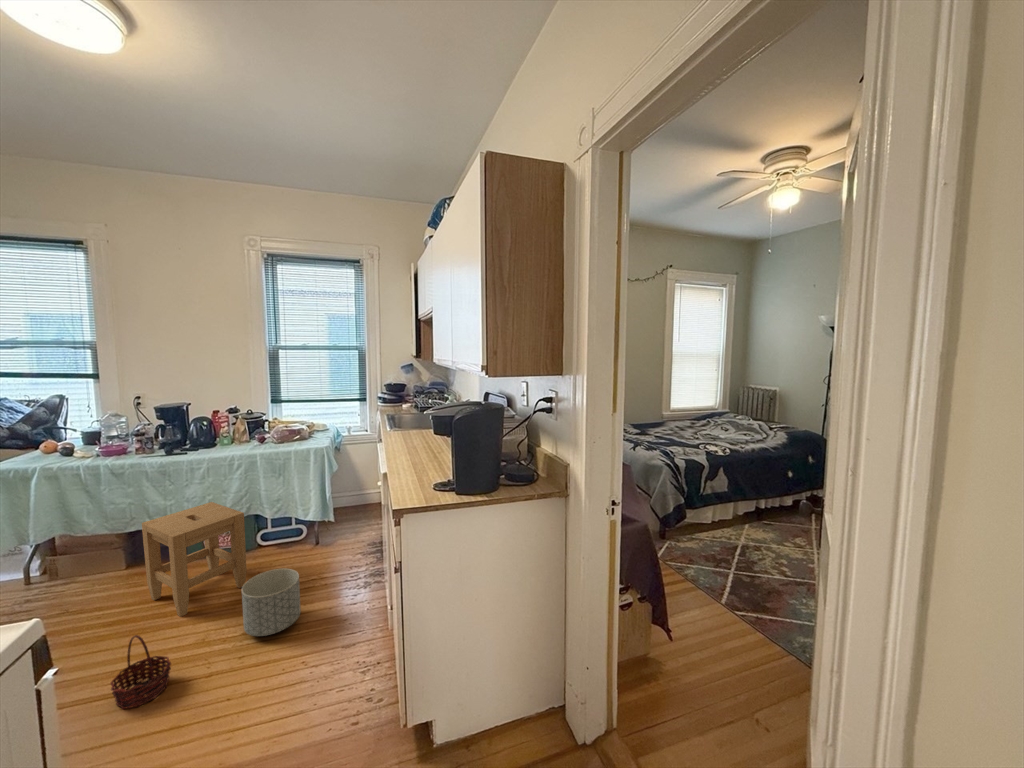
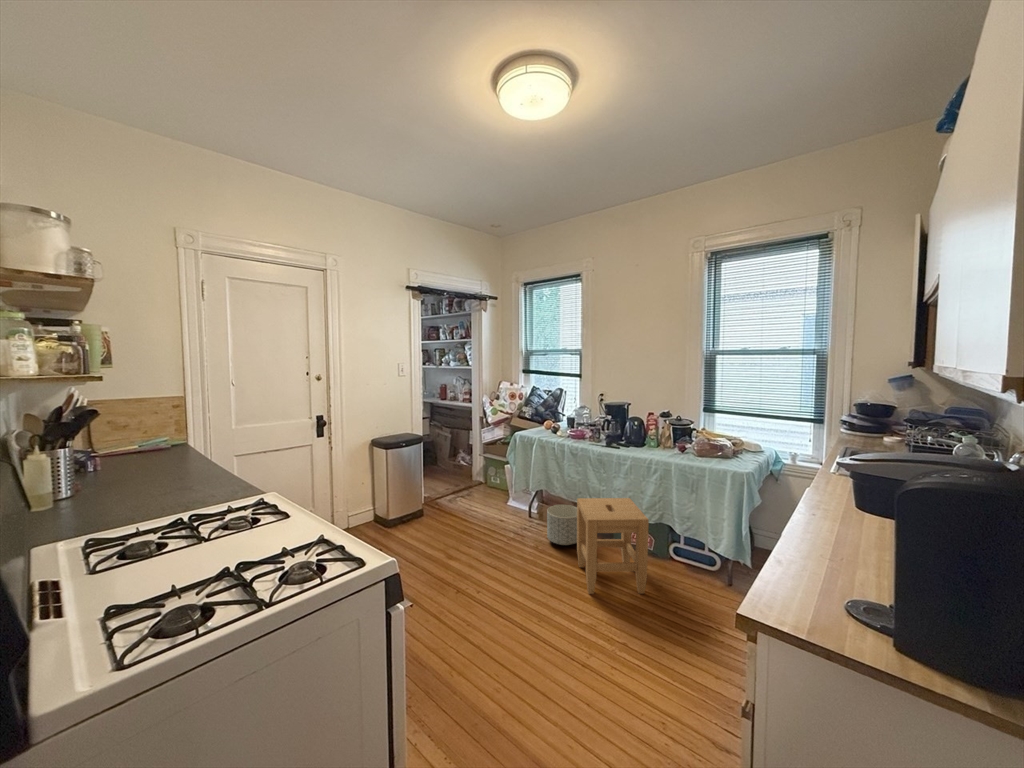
planter: present [242,569,301,636] -> present [547,505,577,545]
basket: present [111,635,171,709] -> none [522,595,561,660]

